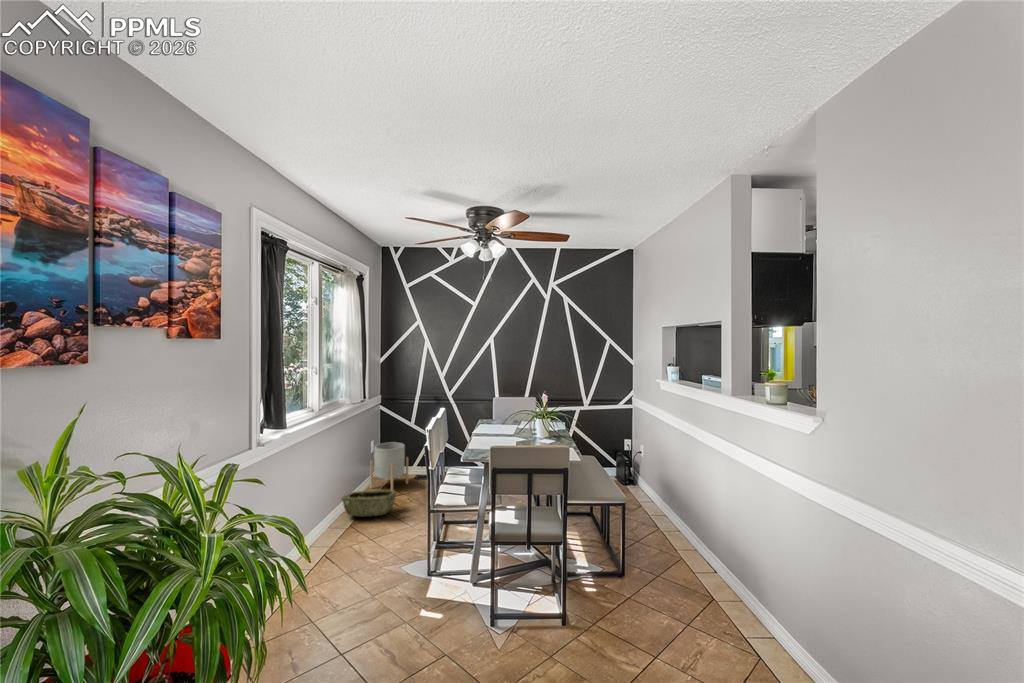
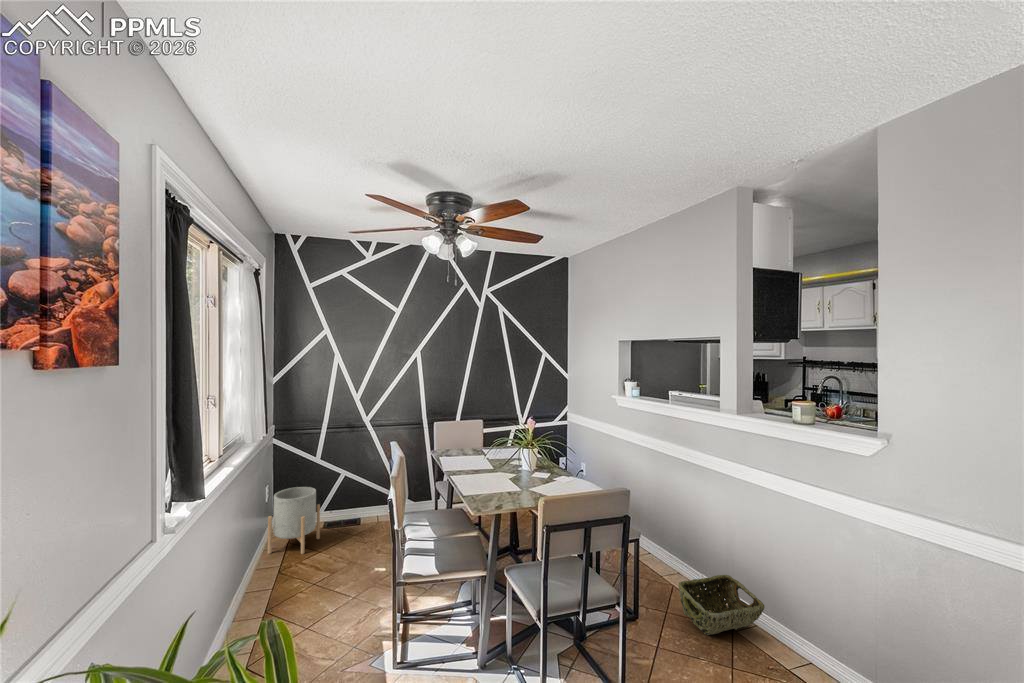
woven basket: present [342,490,396,516] -> present [678,575,765,635]

